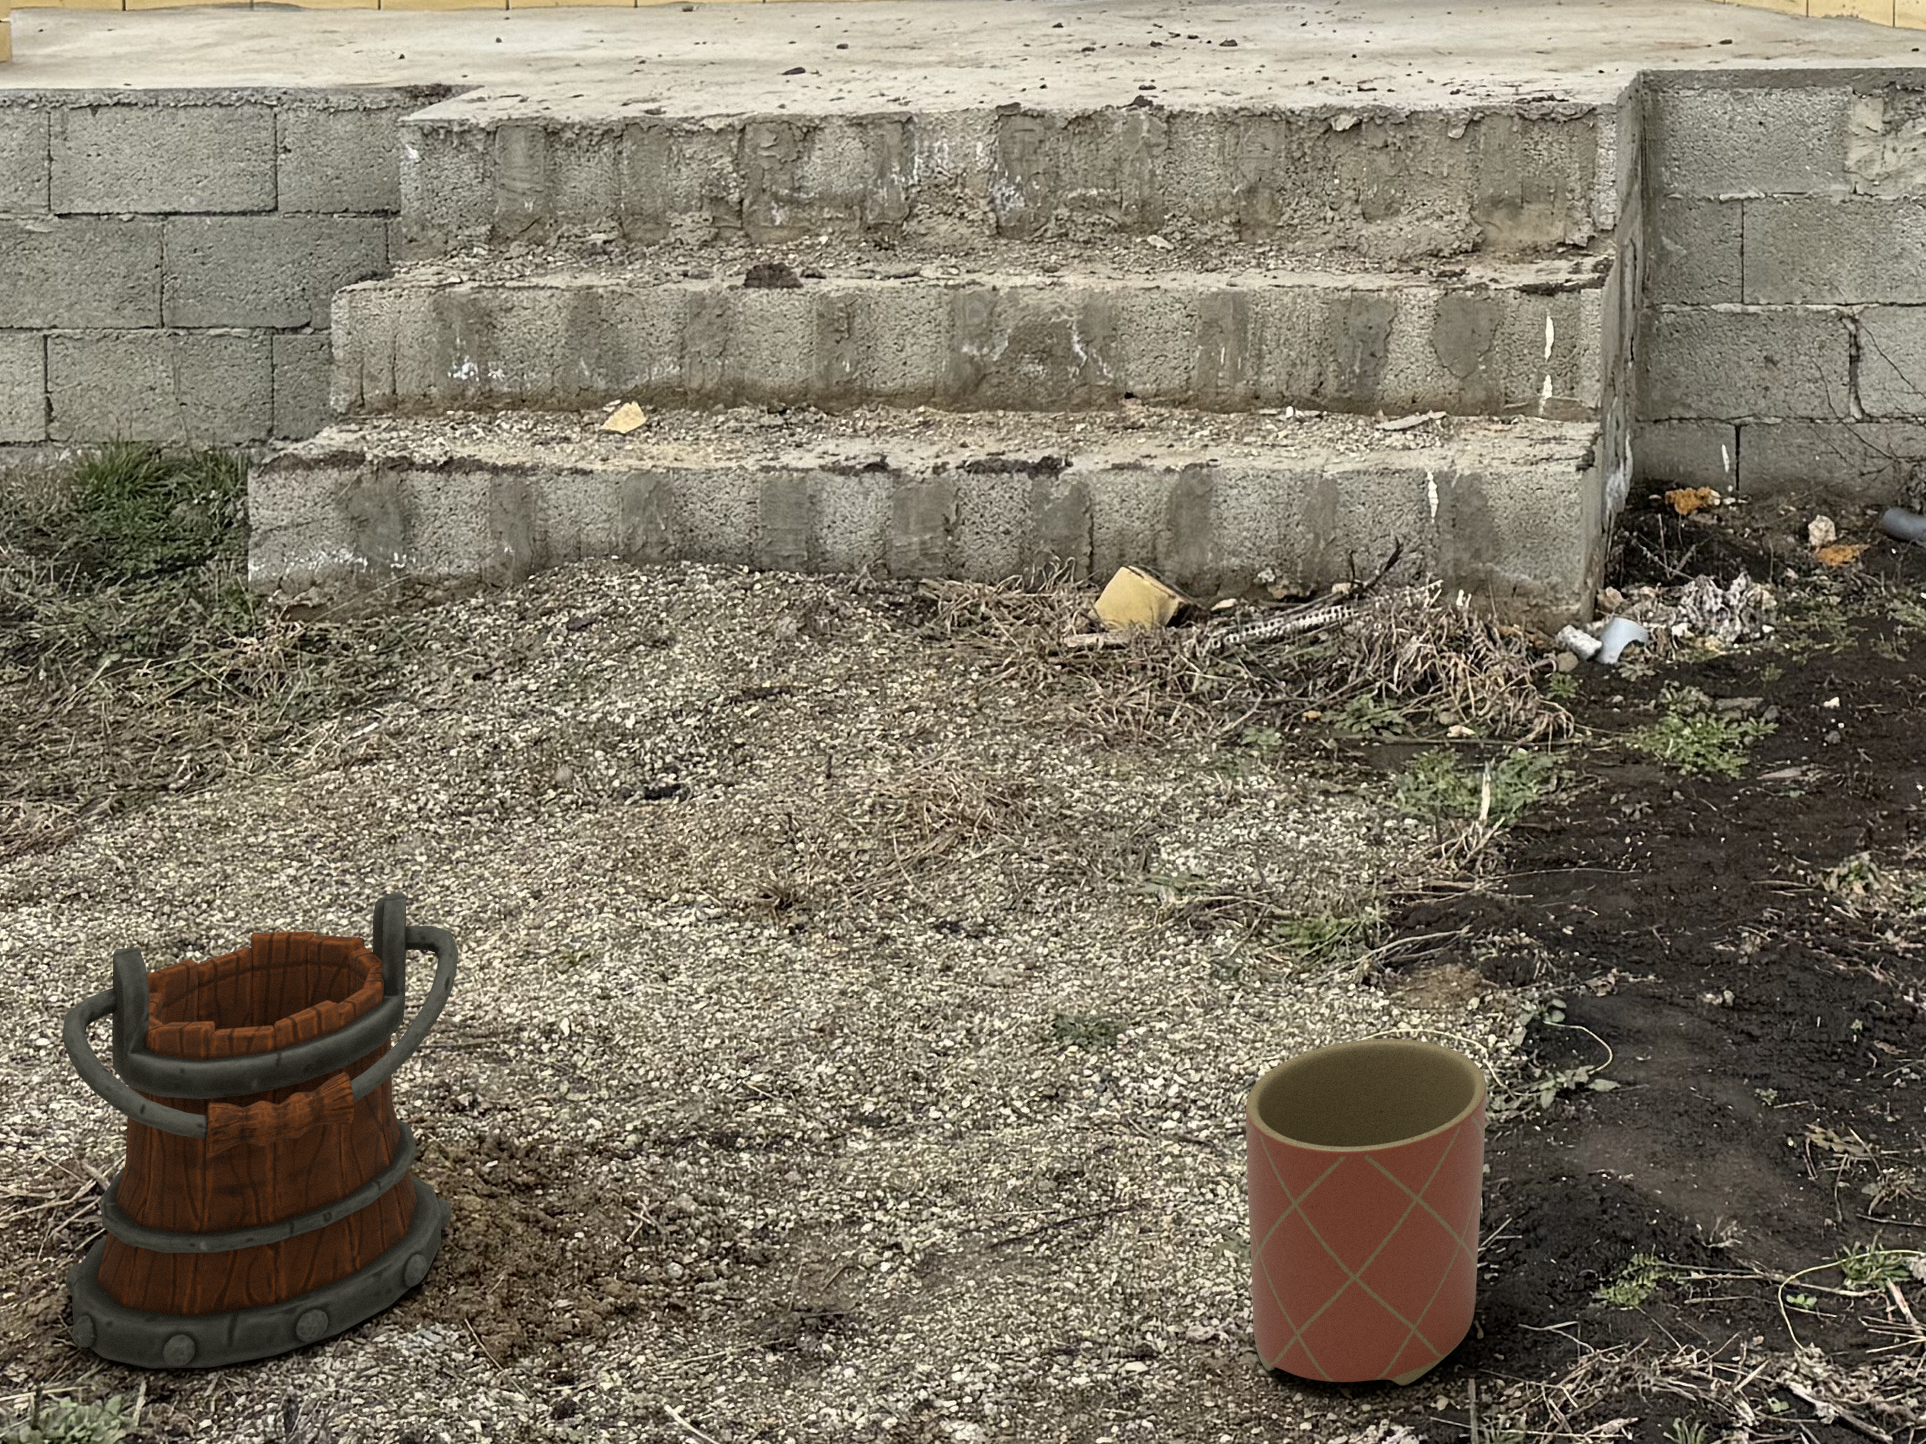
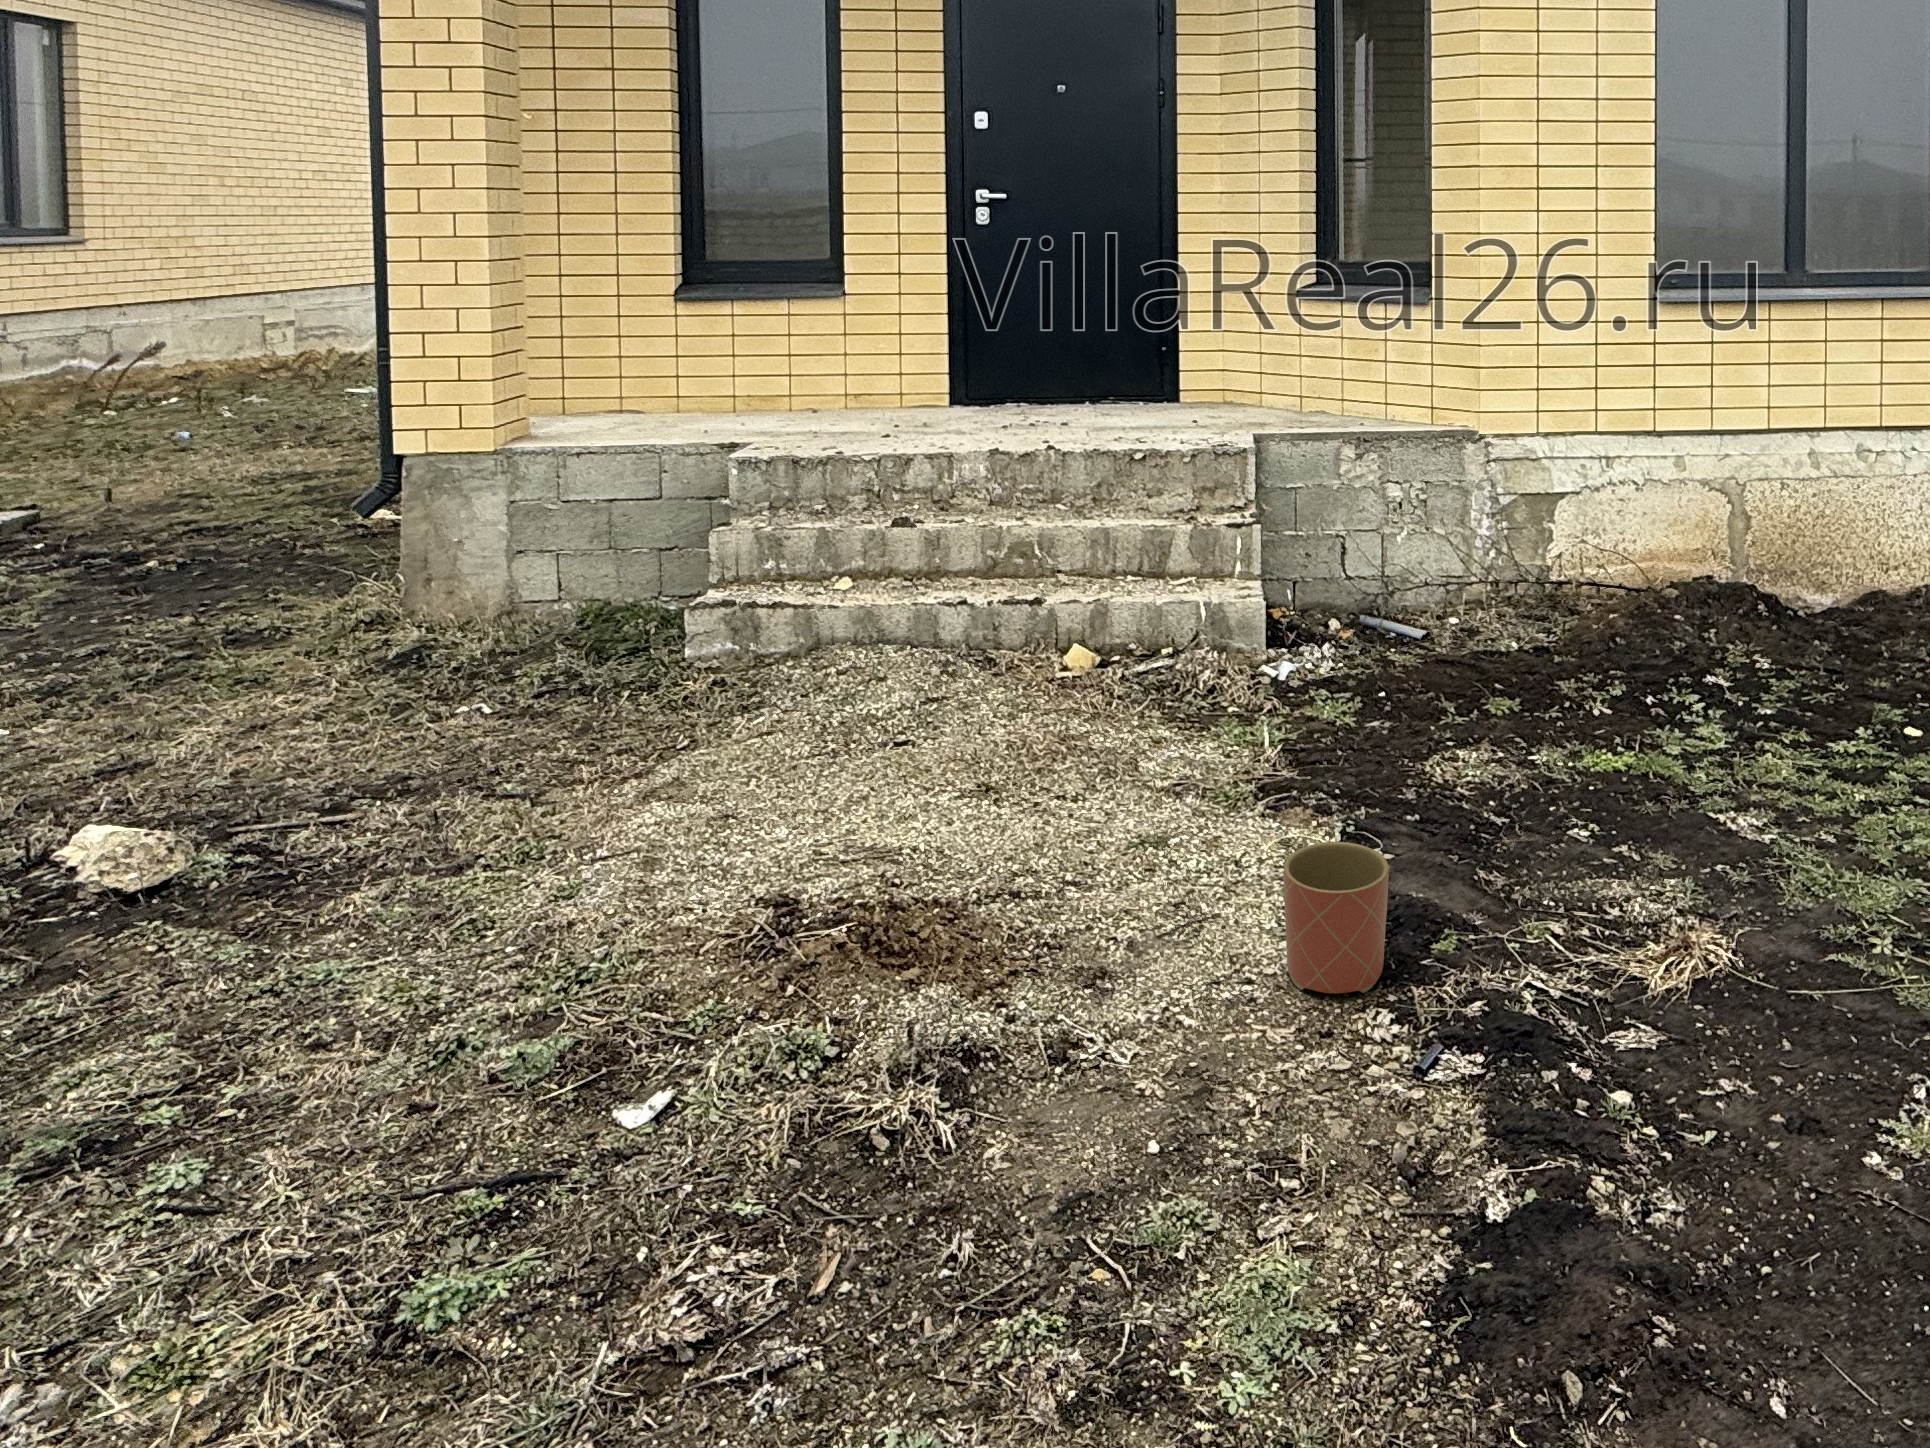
bucket: present [62,891,458,1369] -> none [729,796,903,1019]

